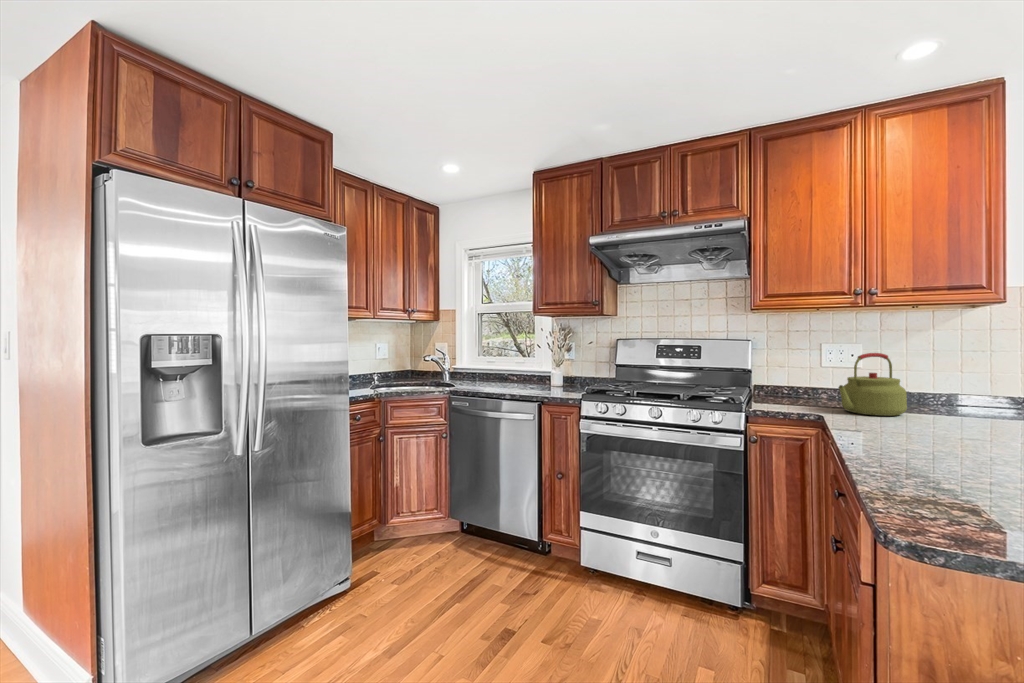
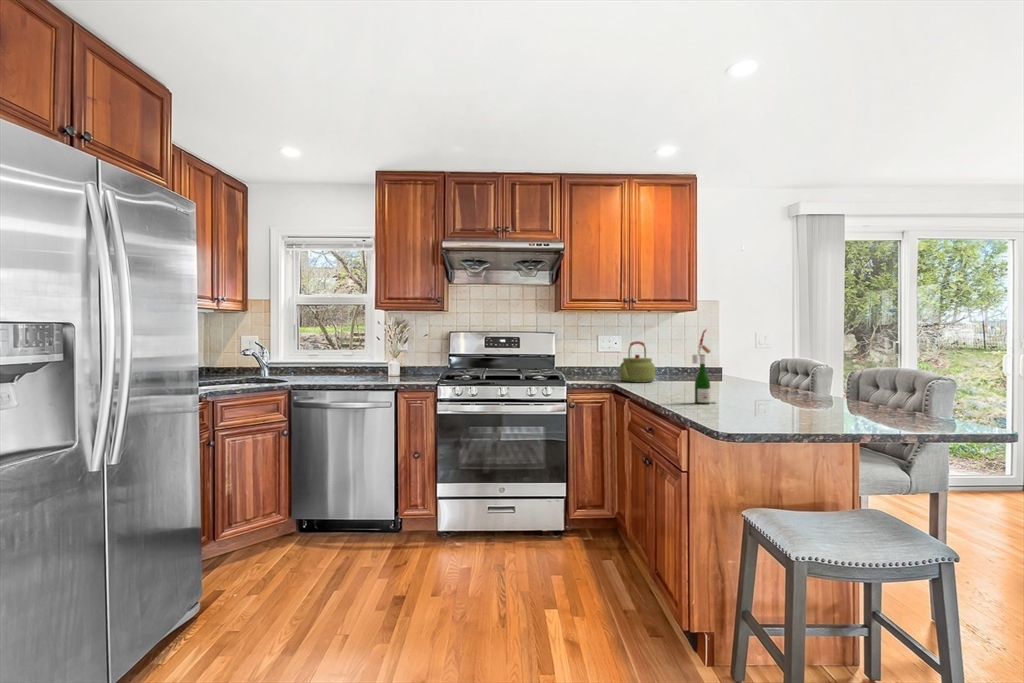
wine bottle: none [920,349,977,487] -> present [692,330,716,404]

